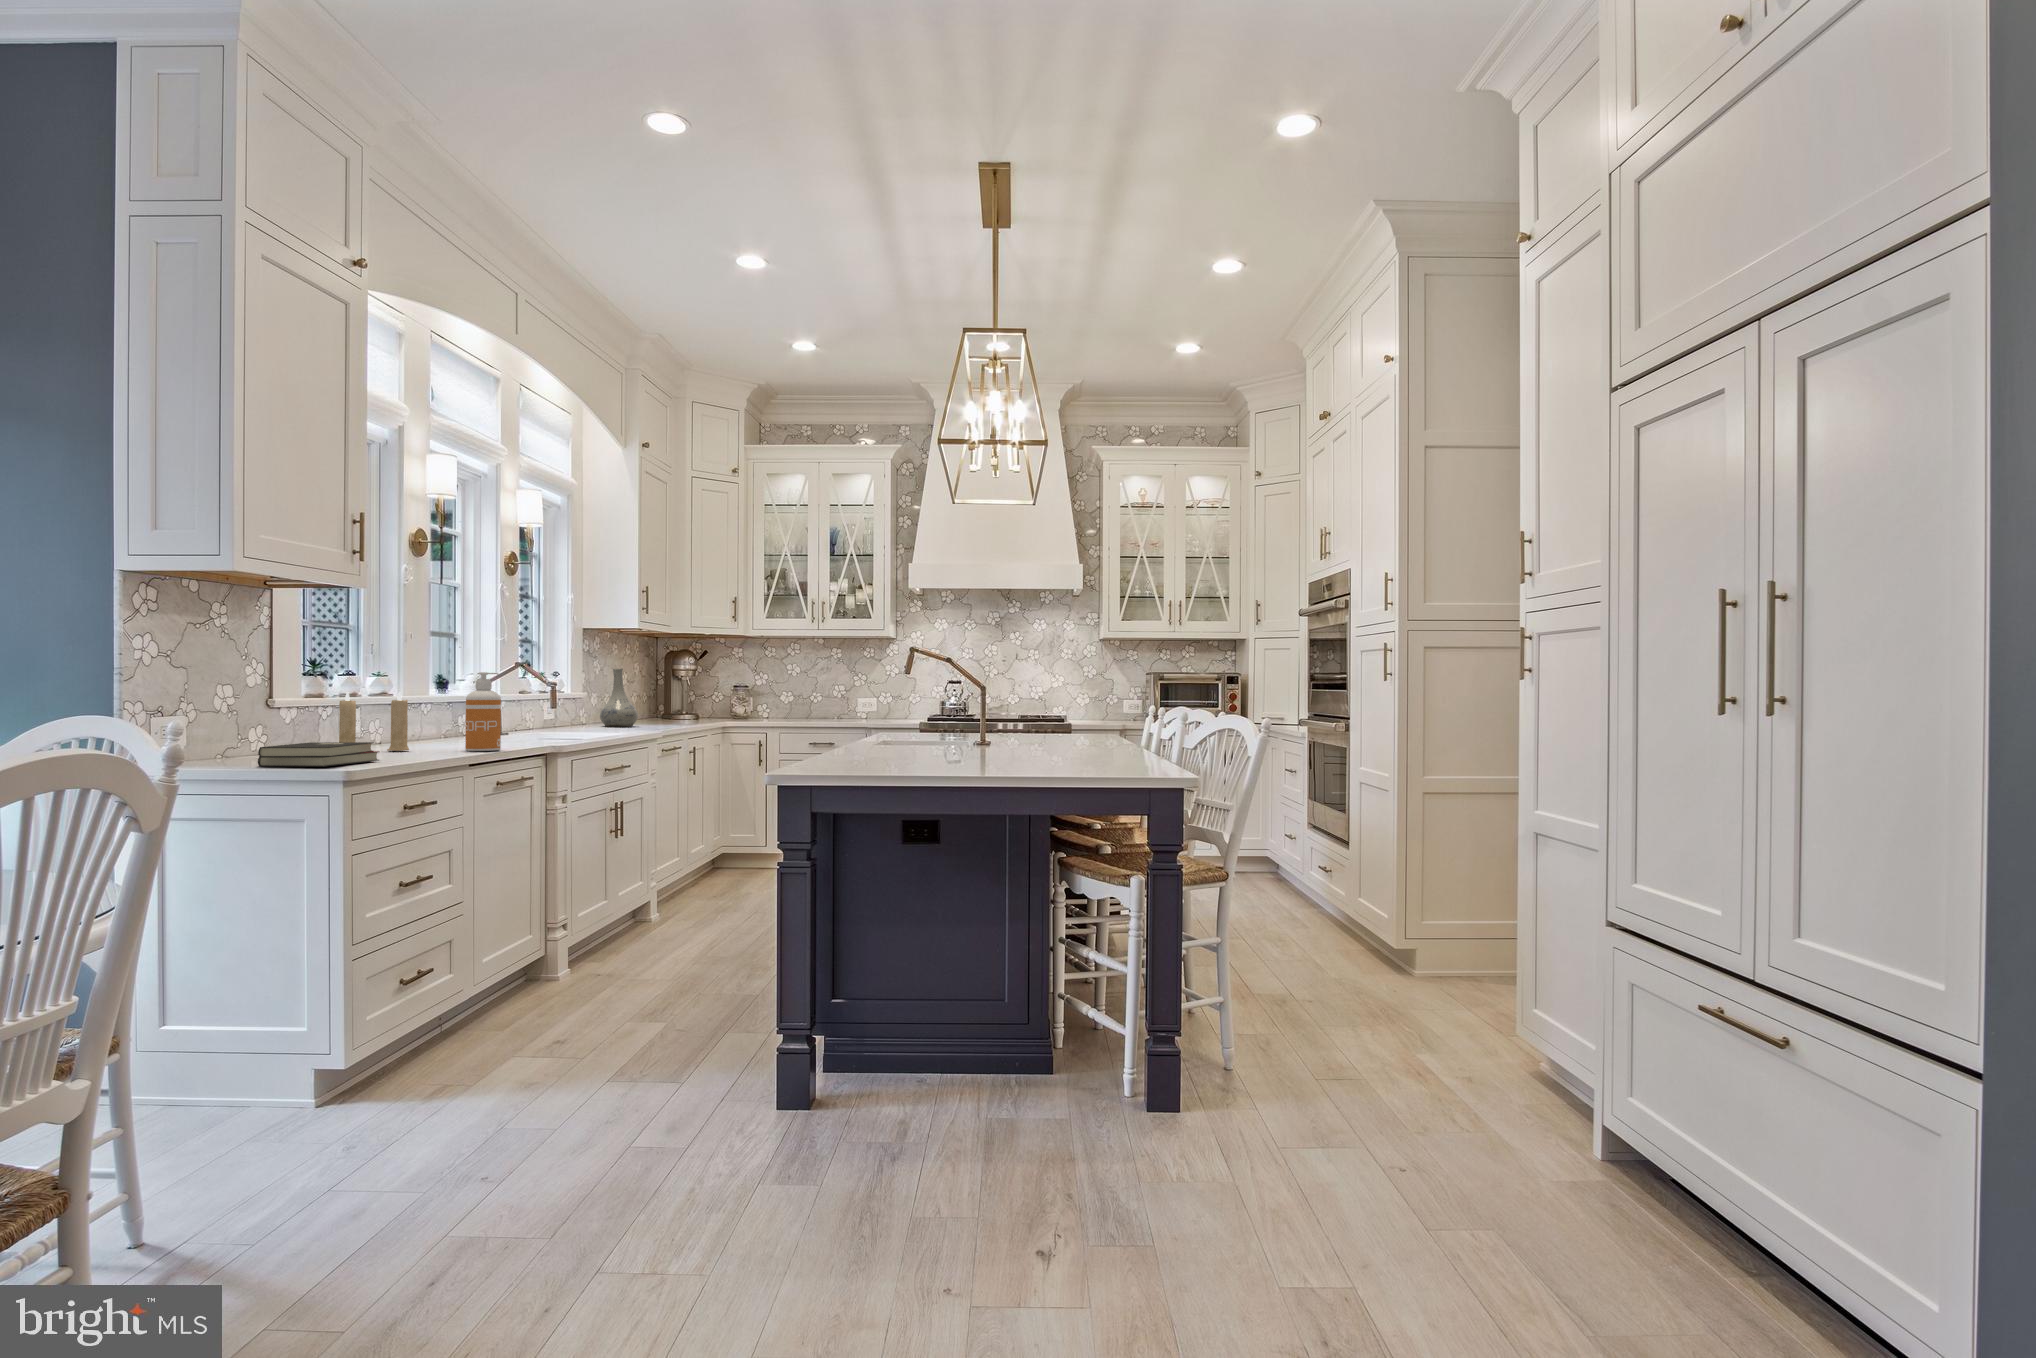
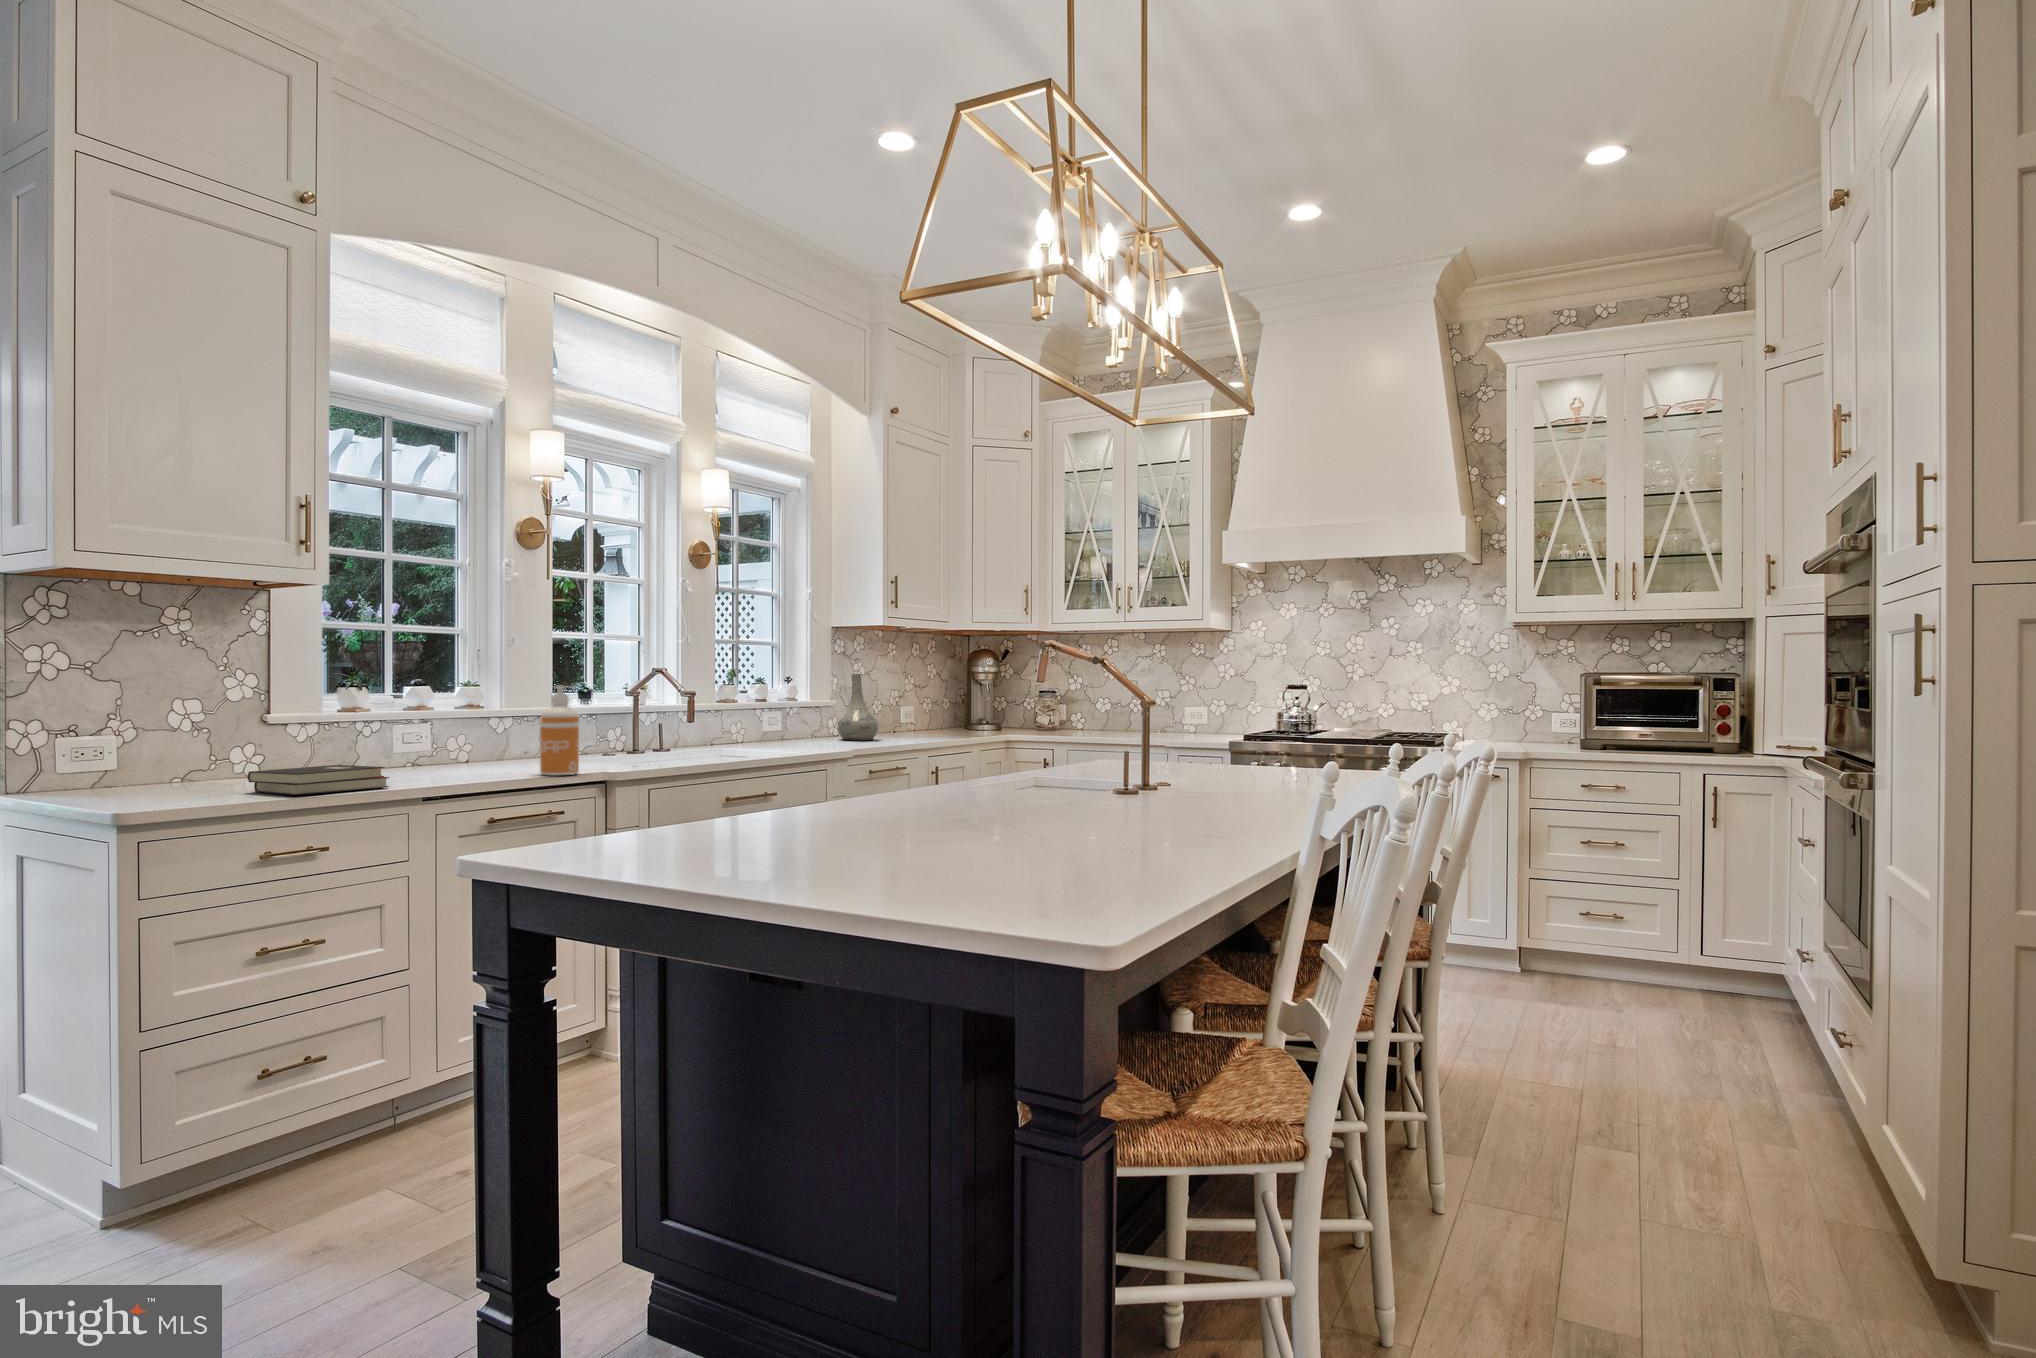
candle: present [339,692,409,751] -> none [421,706,488,773]

